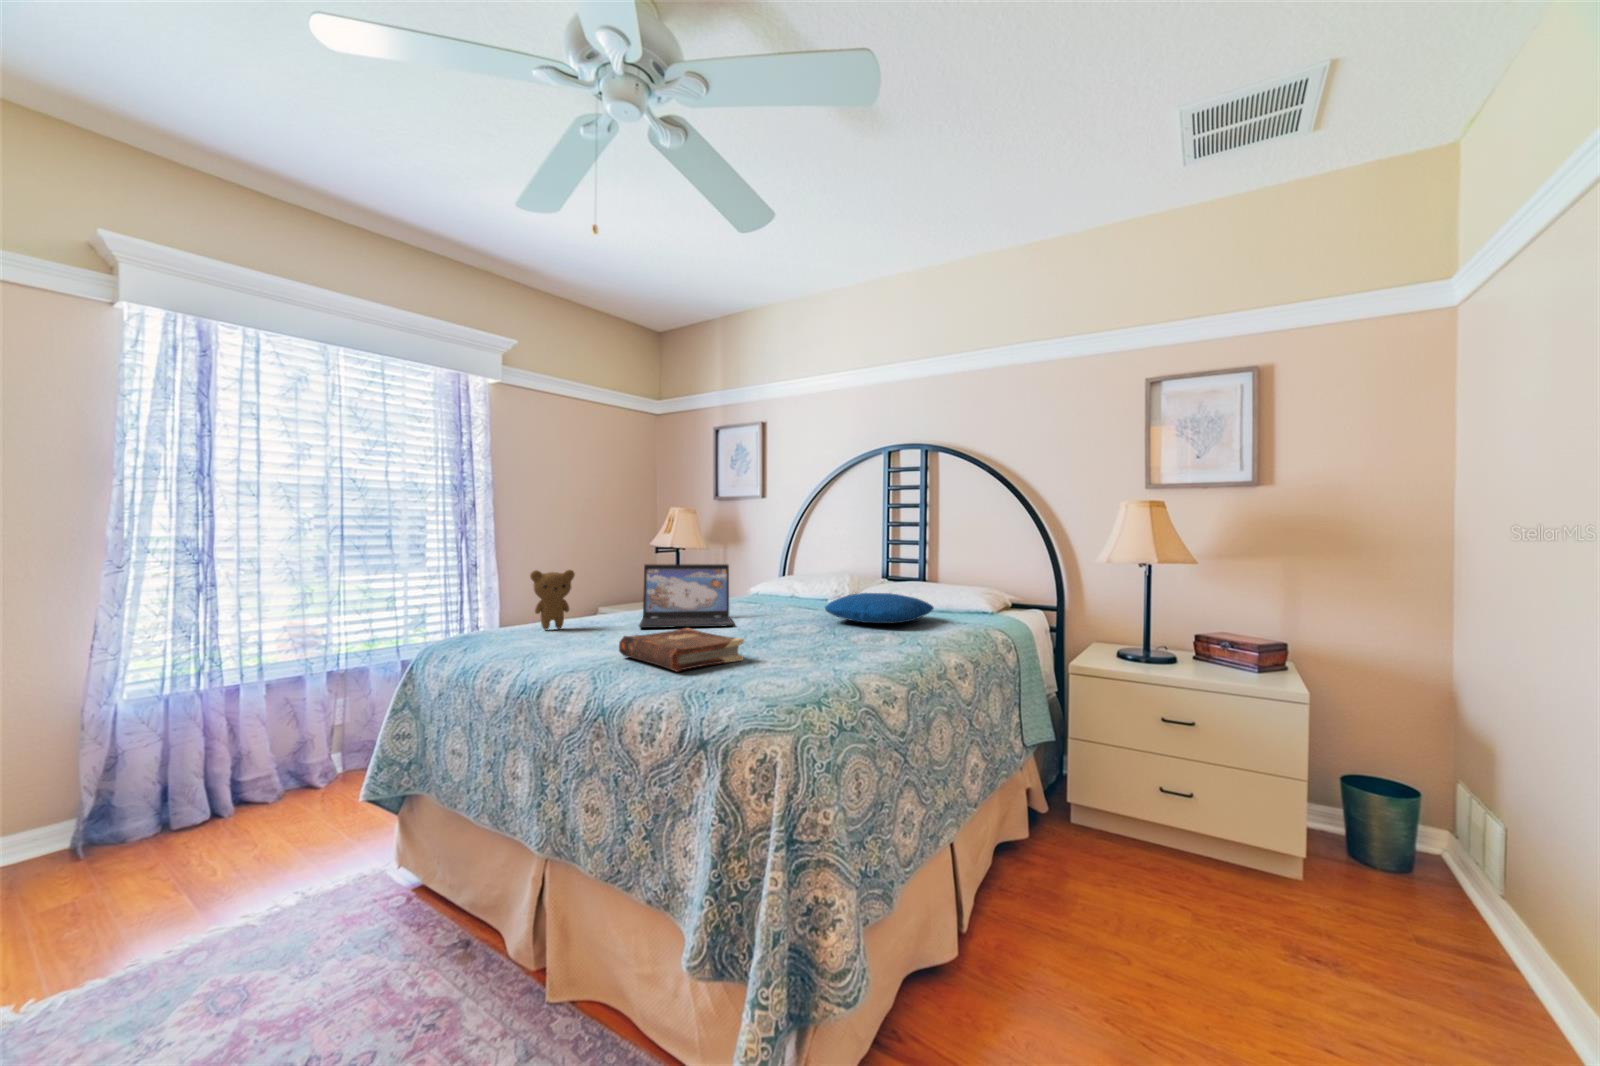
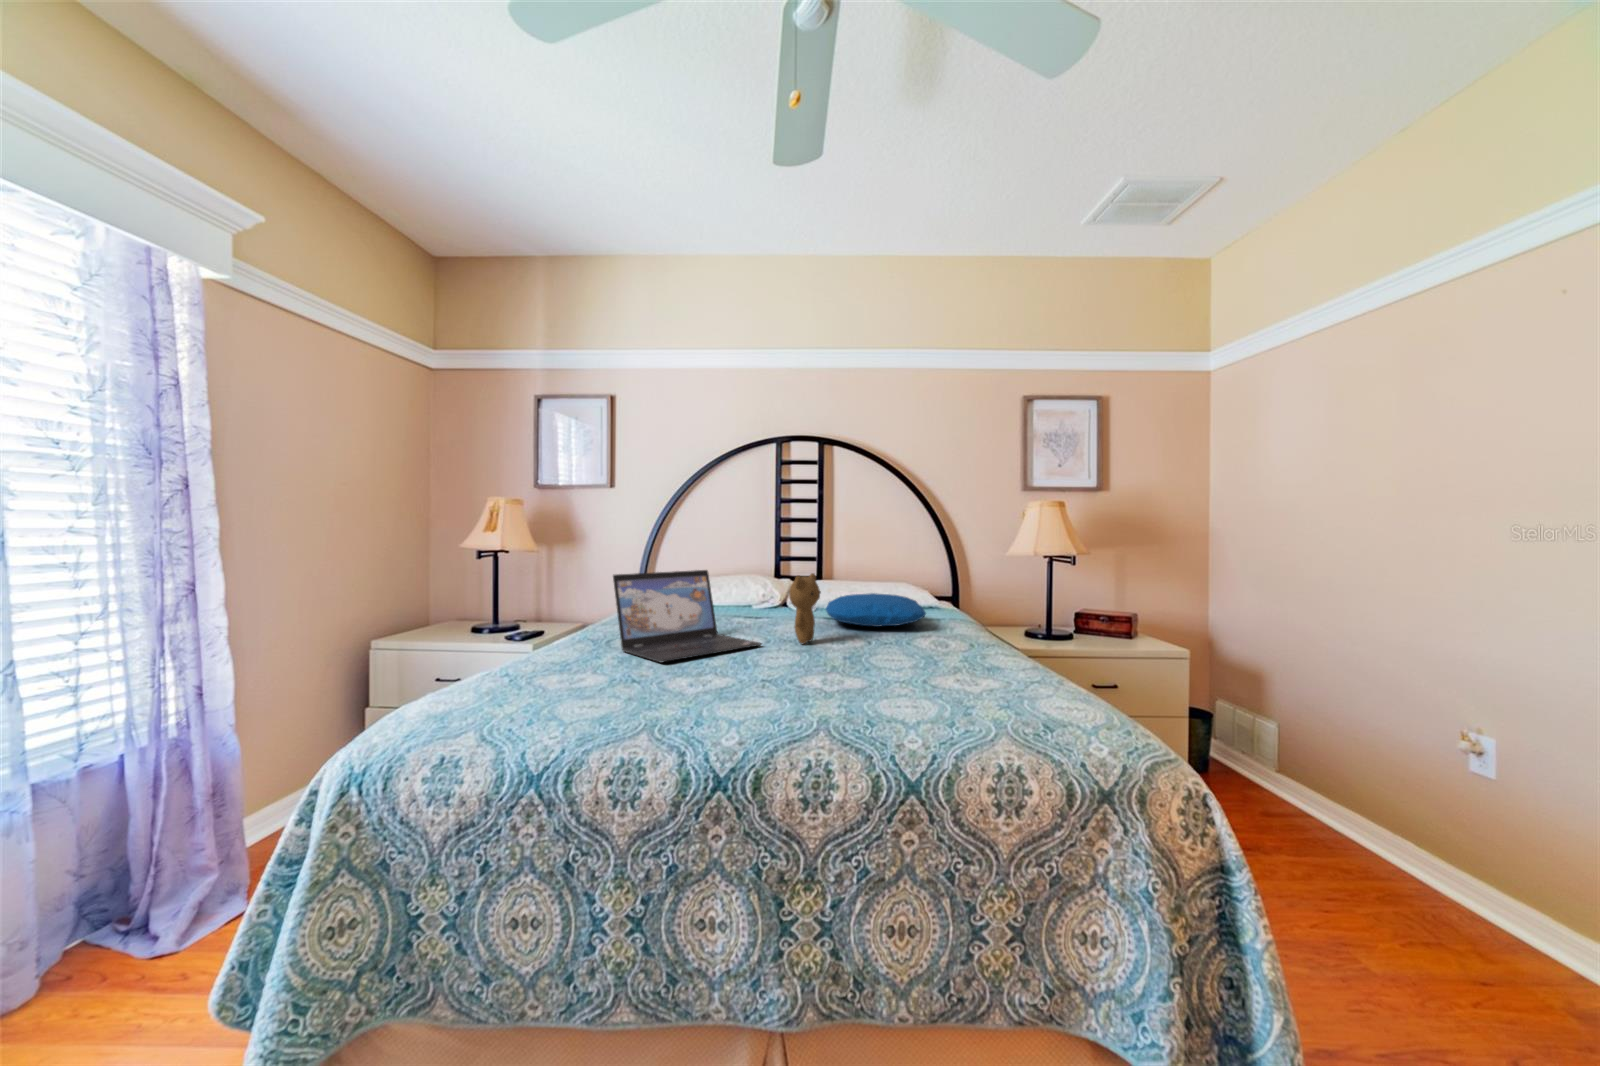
teddy bear: present [530,570,575,630] -> present [789,573,821,644]
book: present [619,628,744,672] -> none [786,655,922,714]

